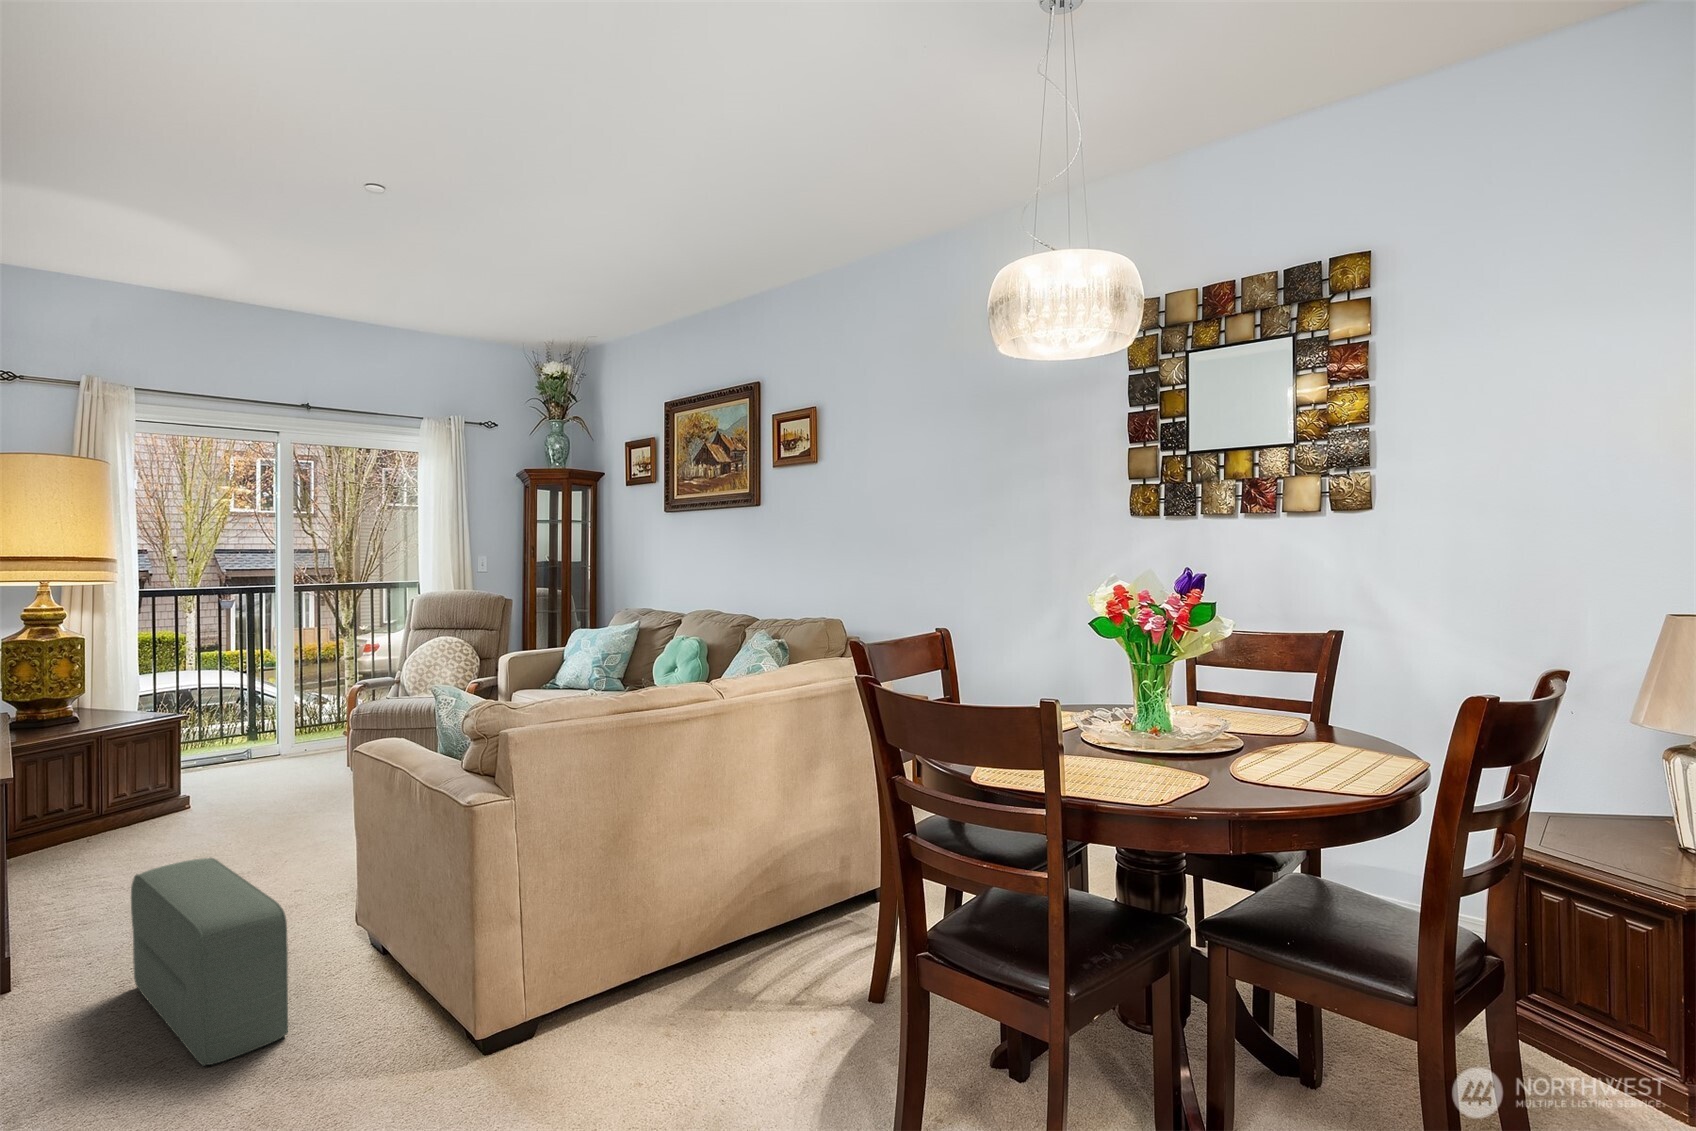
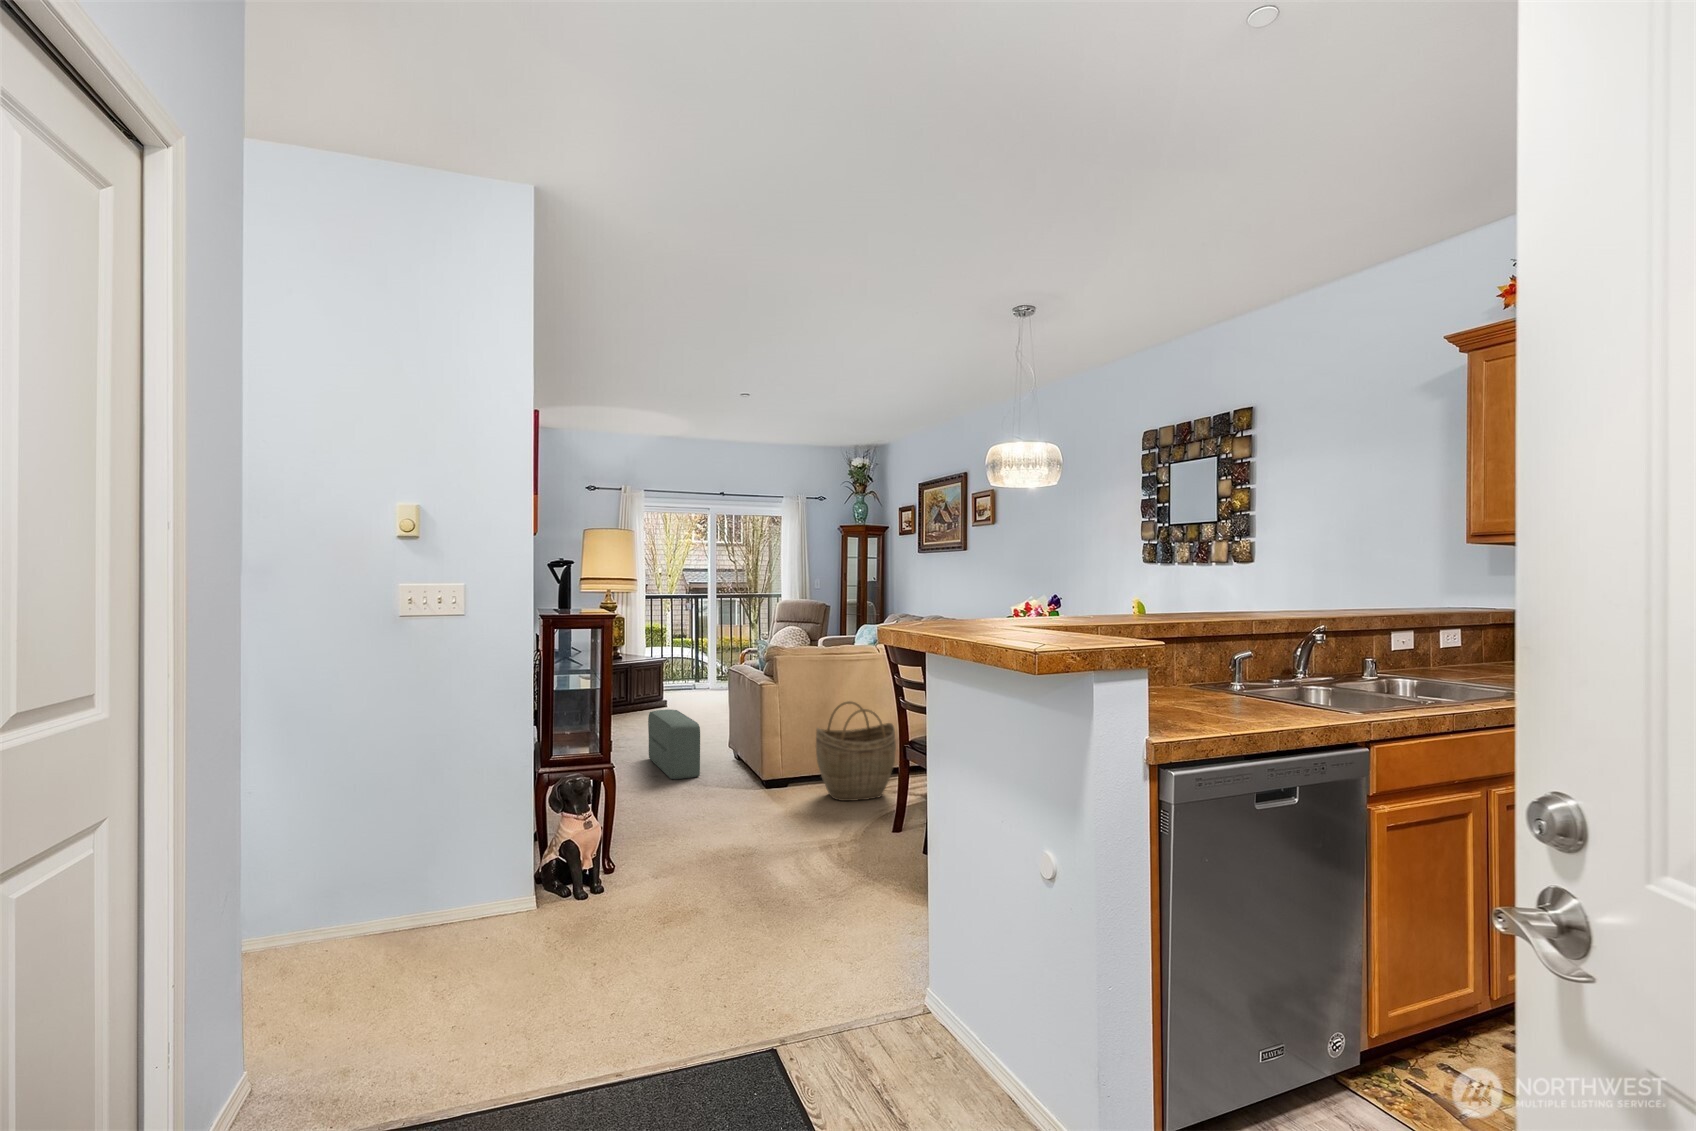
woven basket: none [614,816,798,1063] -> present [816,701,896,801]

